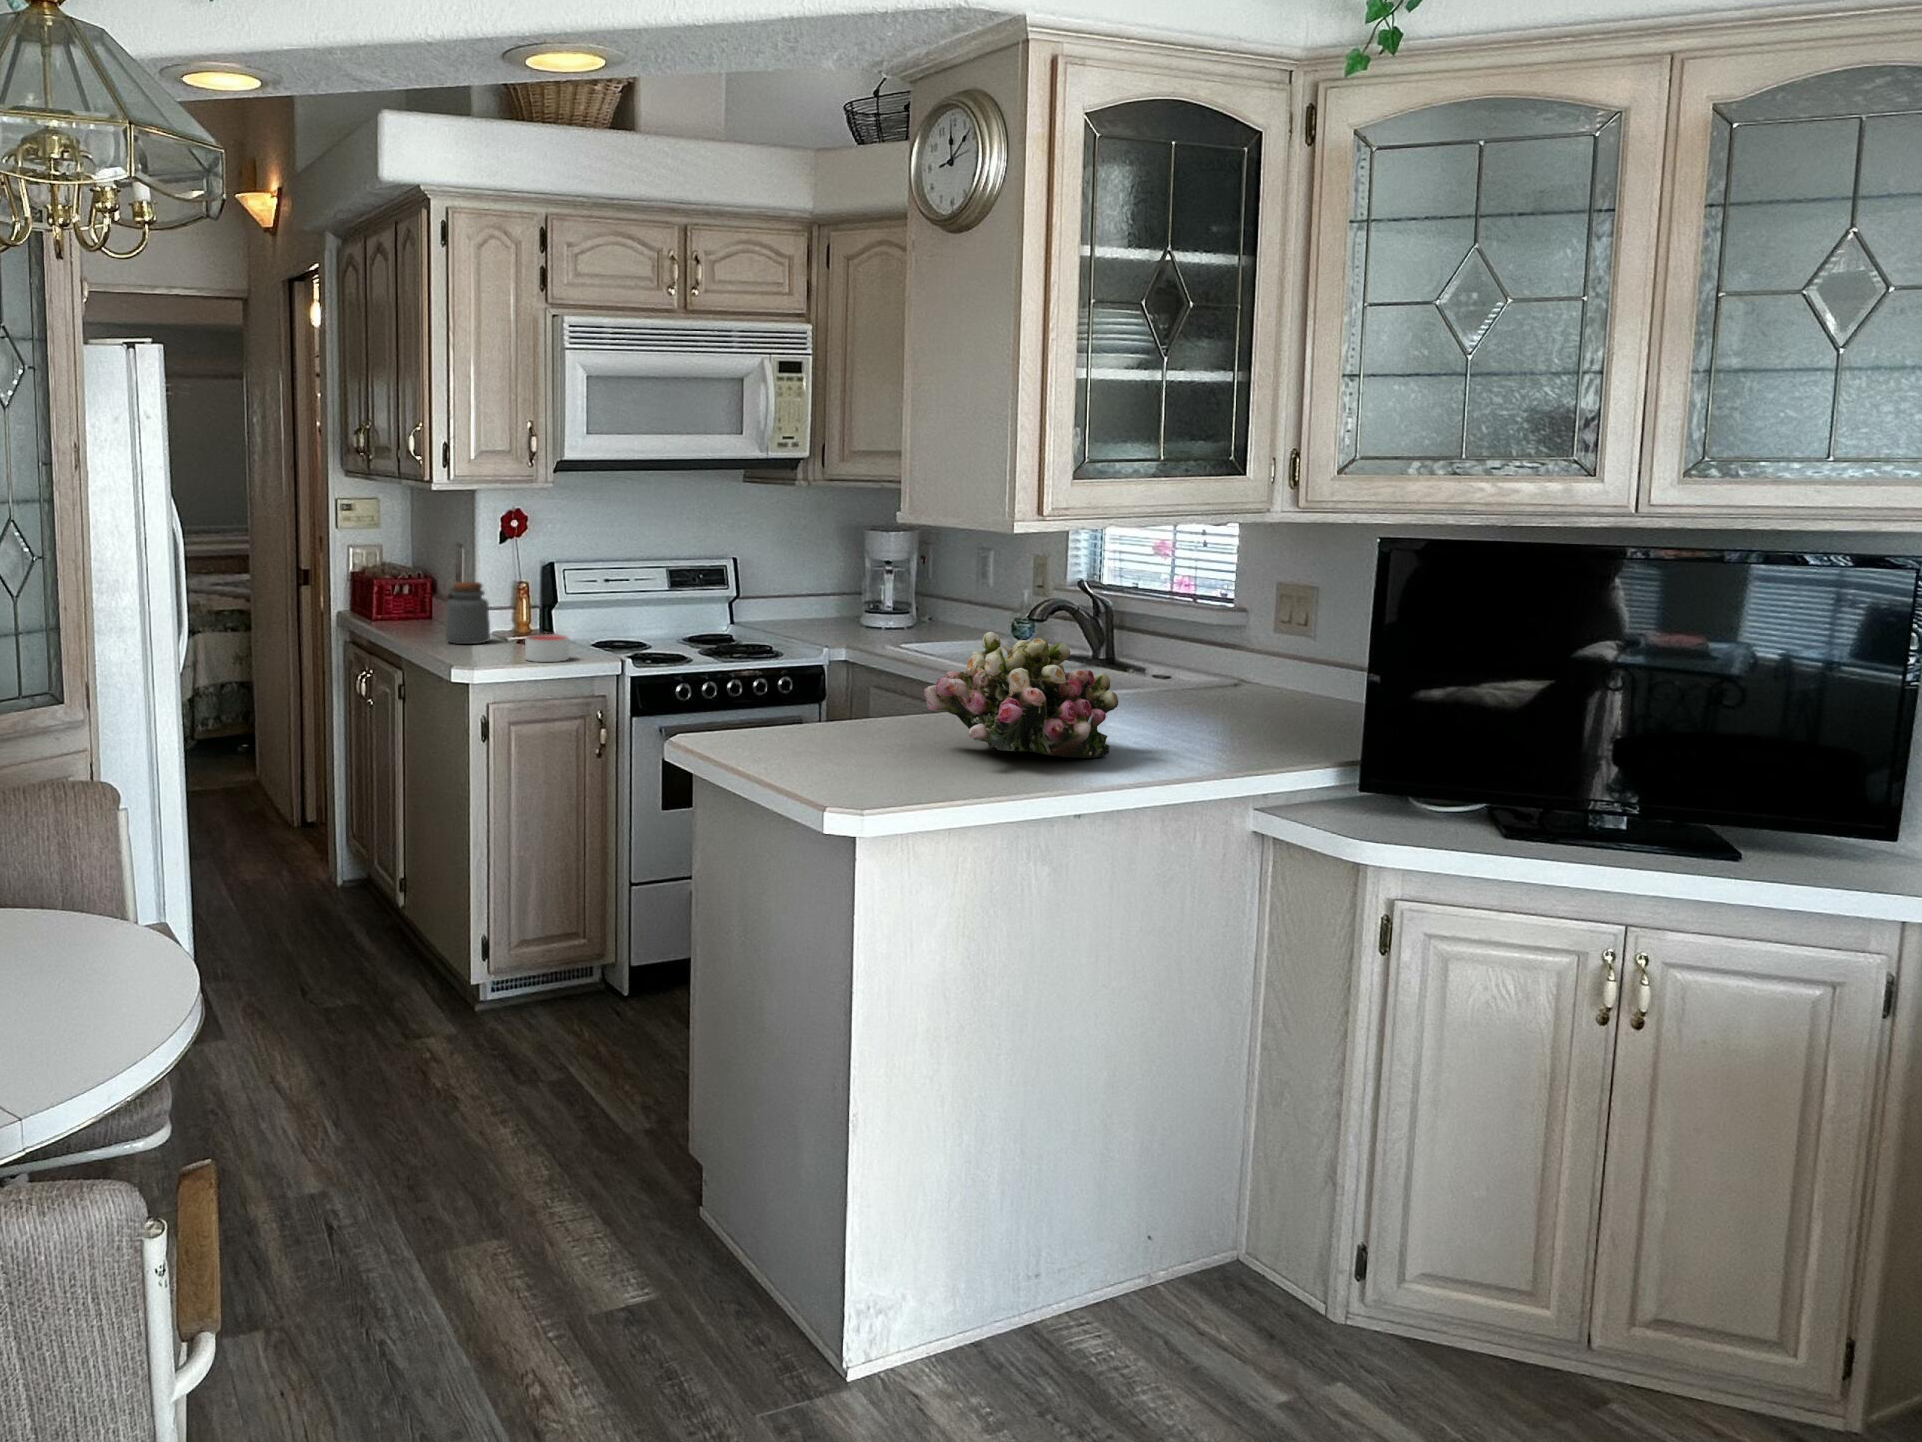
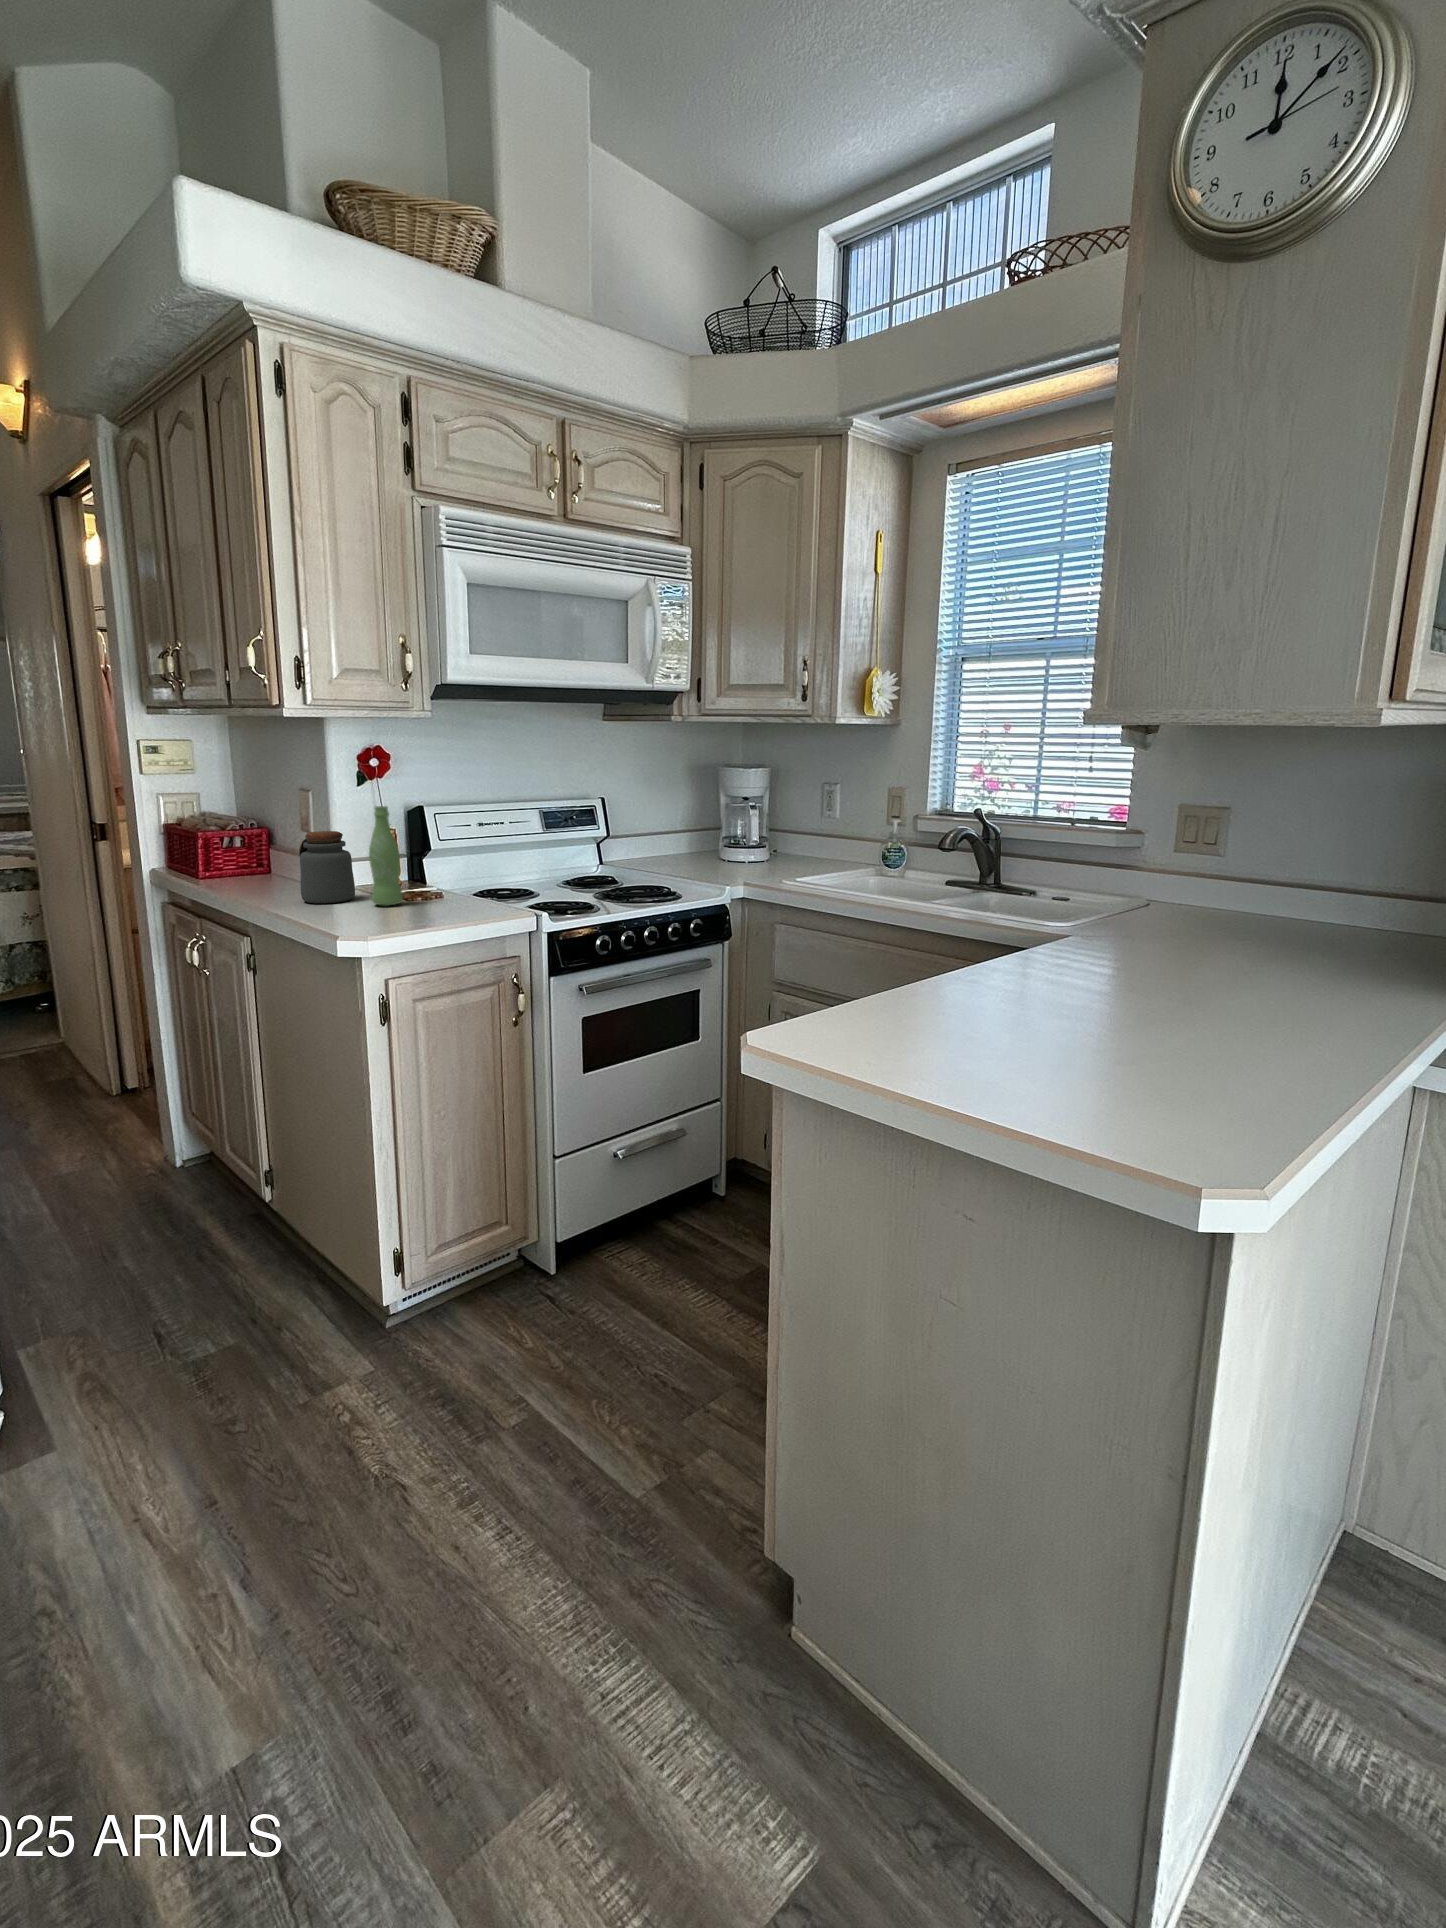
bottle: none [499,562,525,648] -> present [369,806,403,906]
flower arrangement: present [924,632,1118,758] -> none [1093,870,1352,1032]
candle: present [525,634,569,662] -> none [416,888,470,922]

